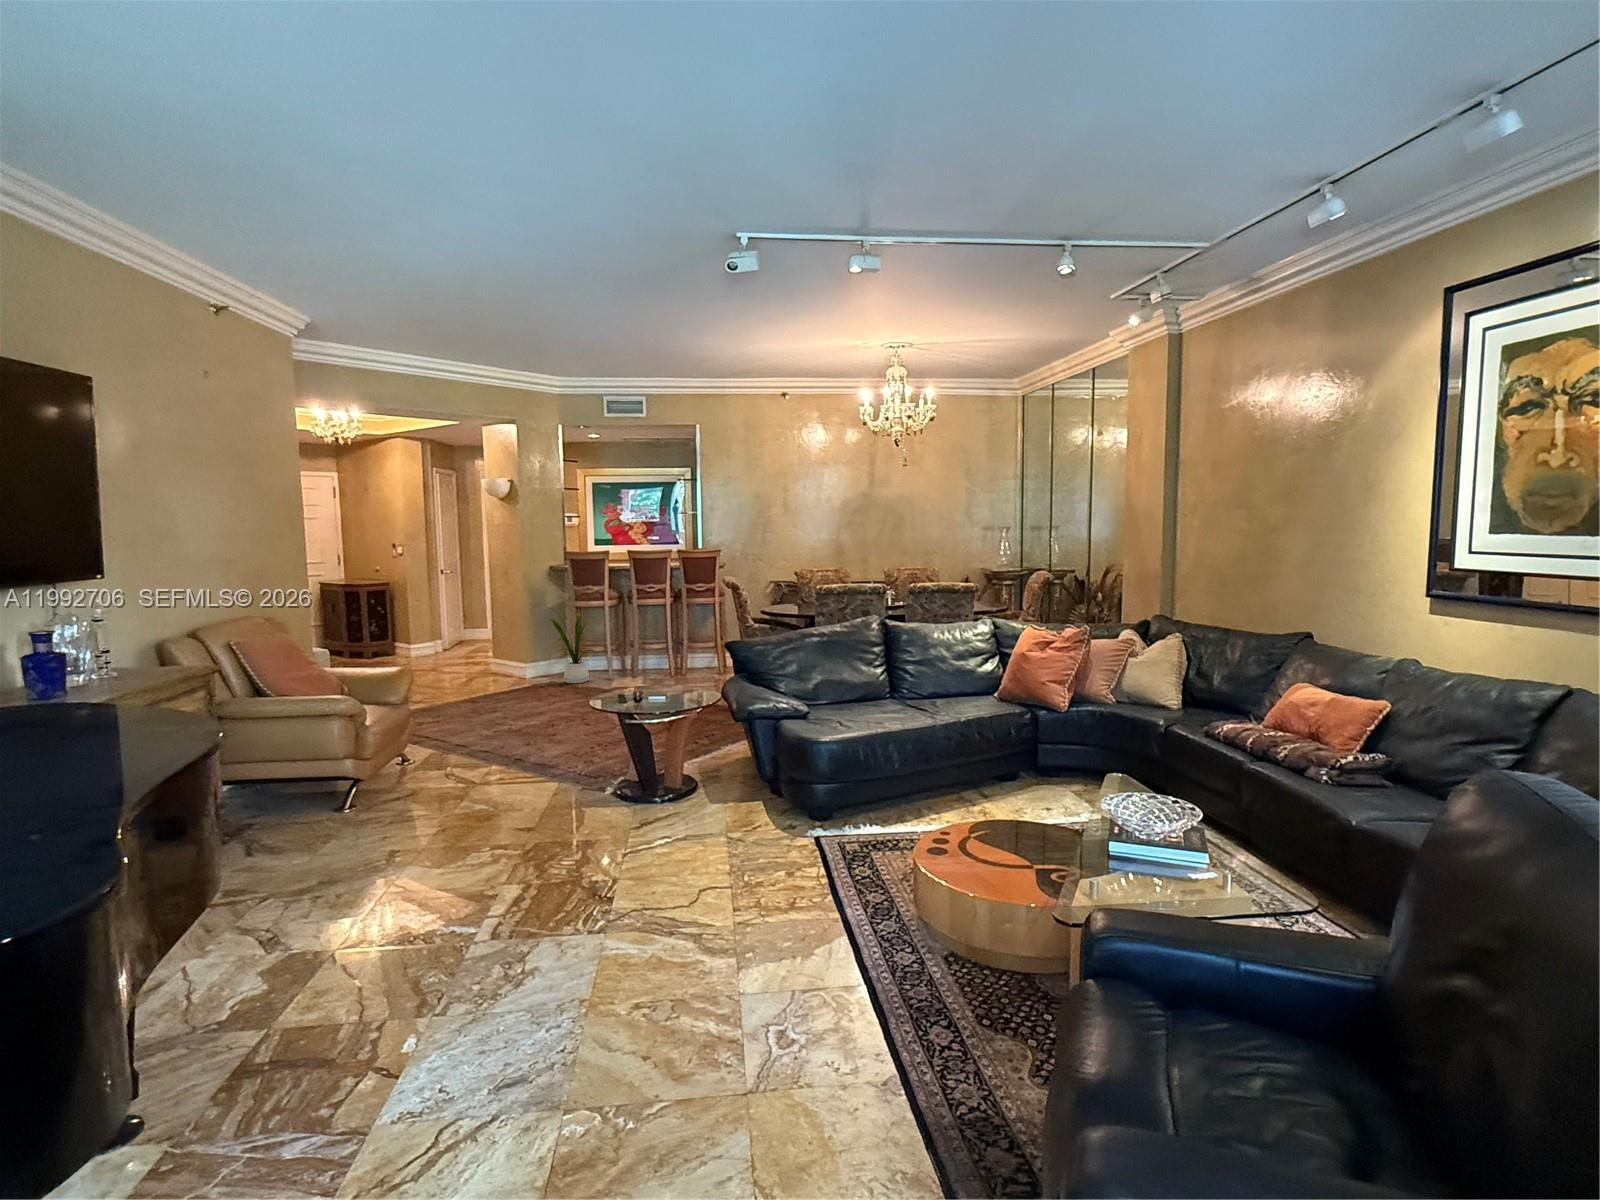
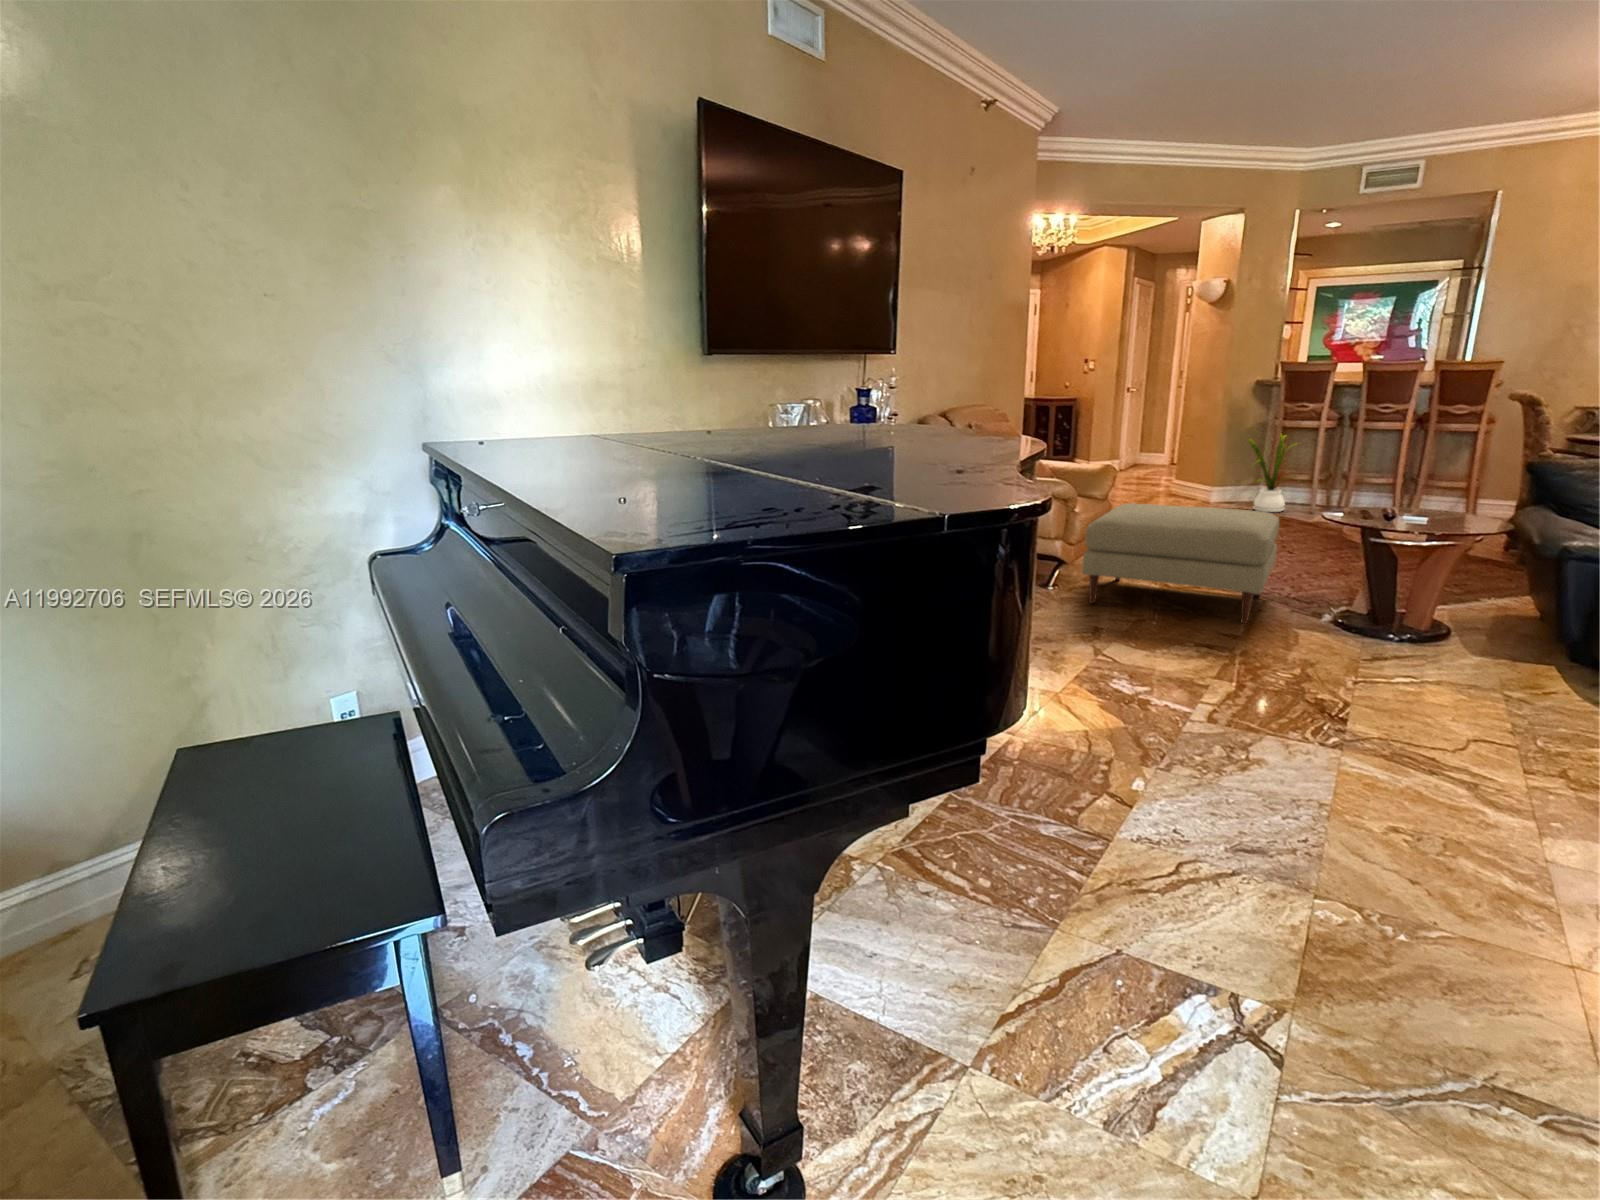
ottoman: none [373,700,566,820] -> present [1082,503,1279,623]

